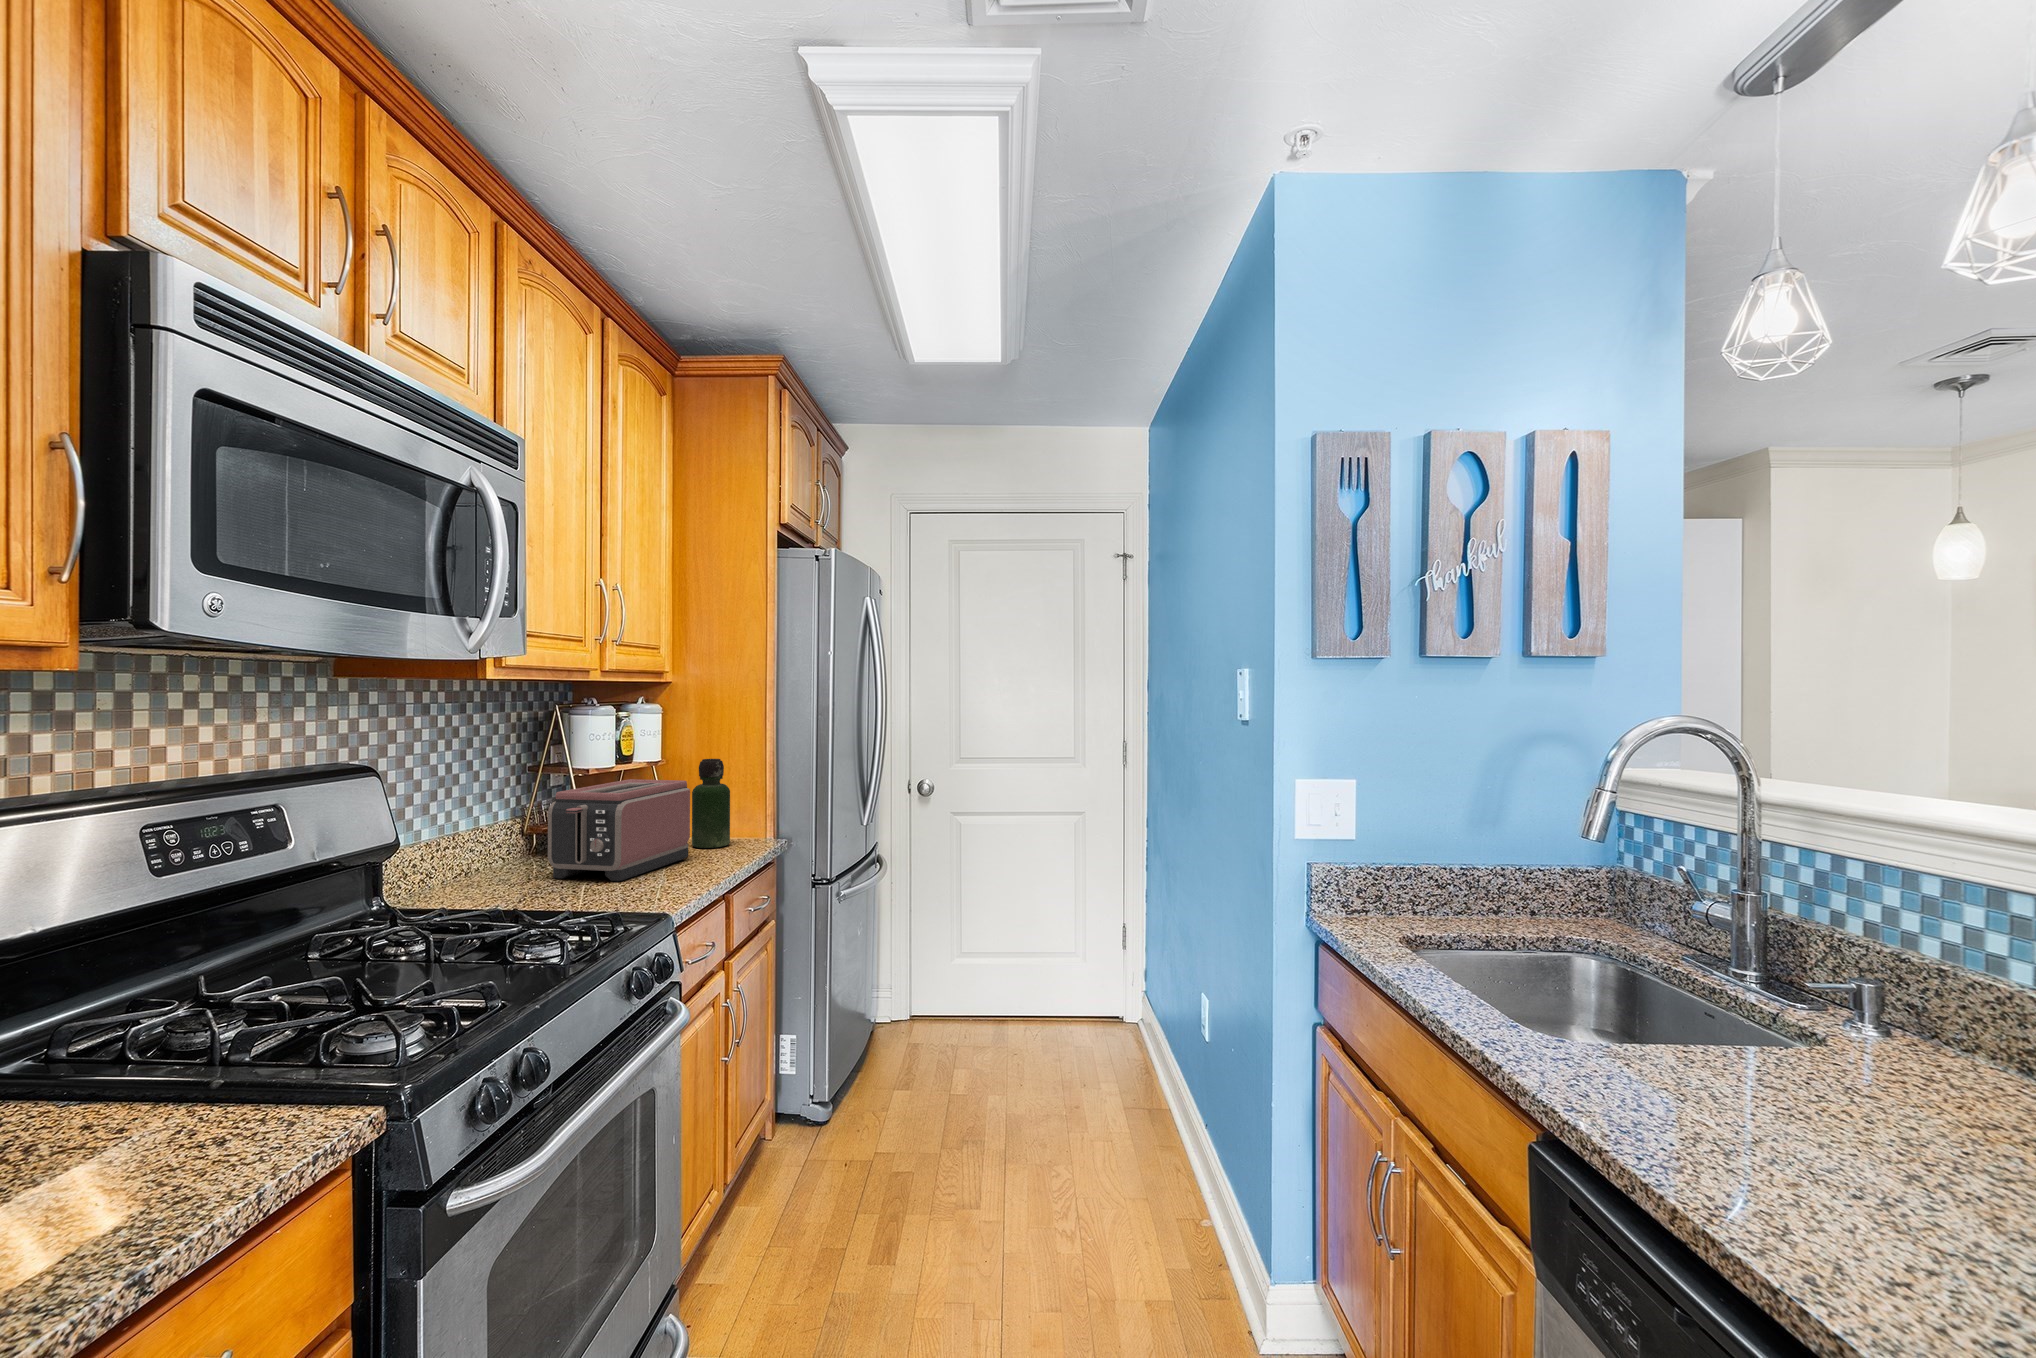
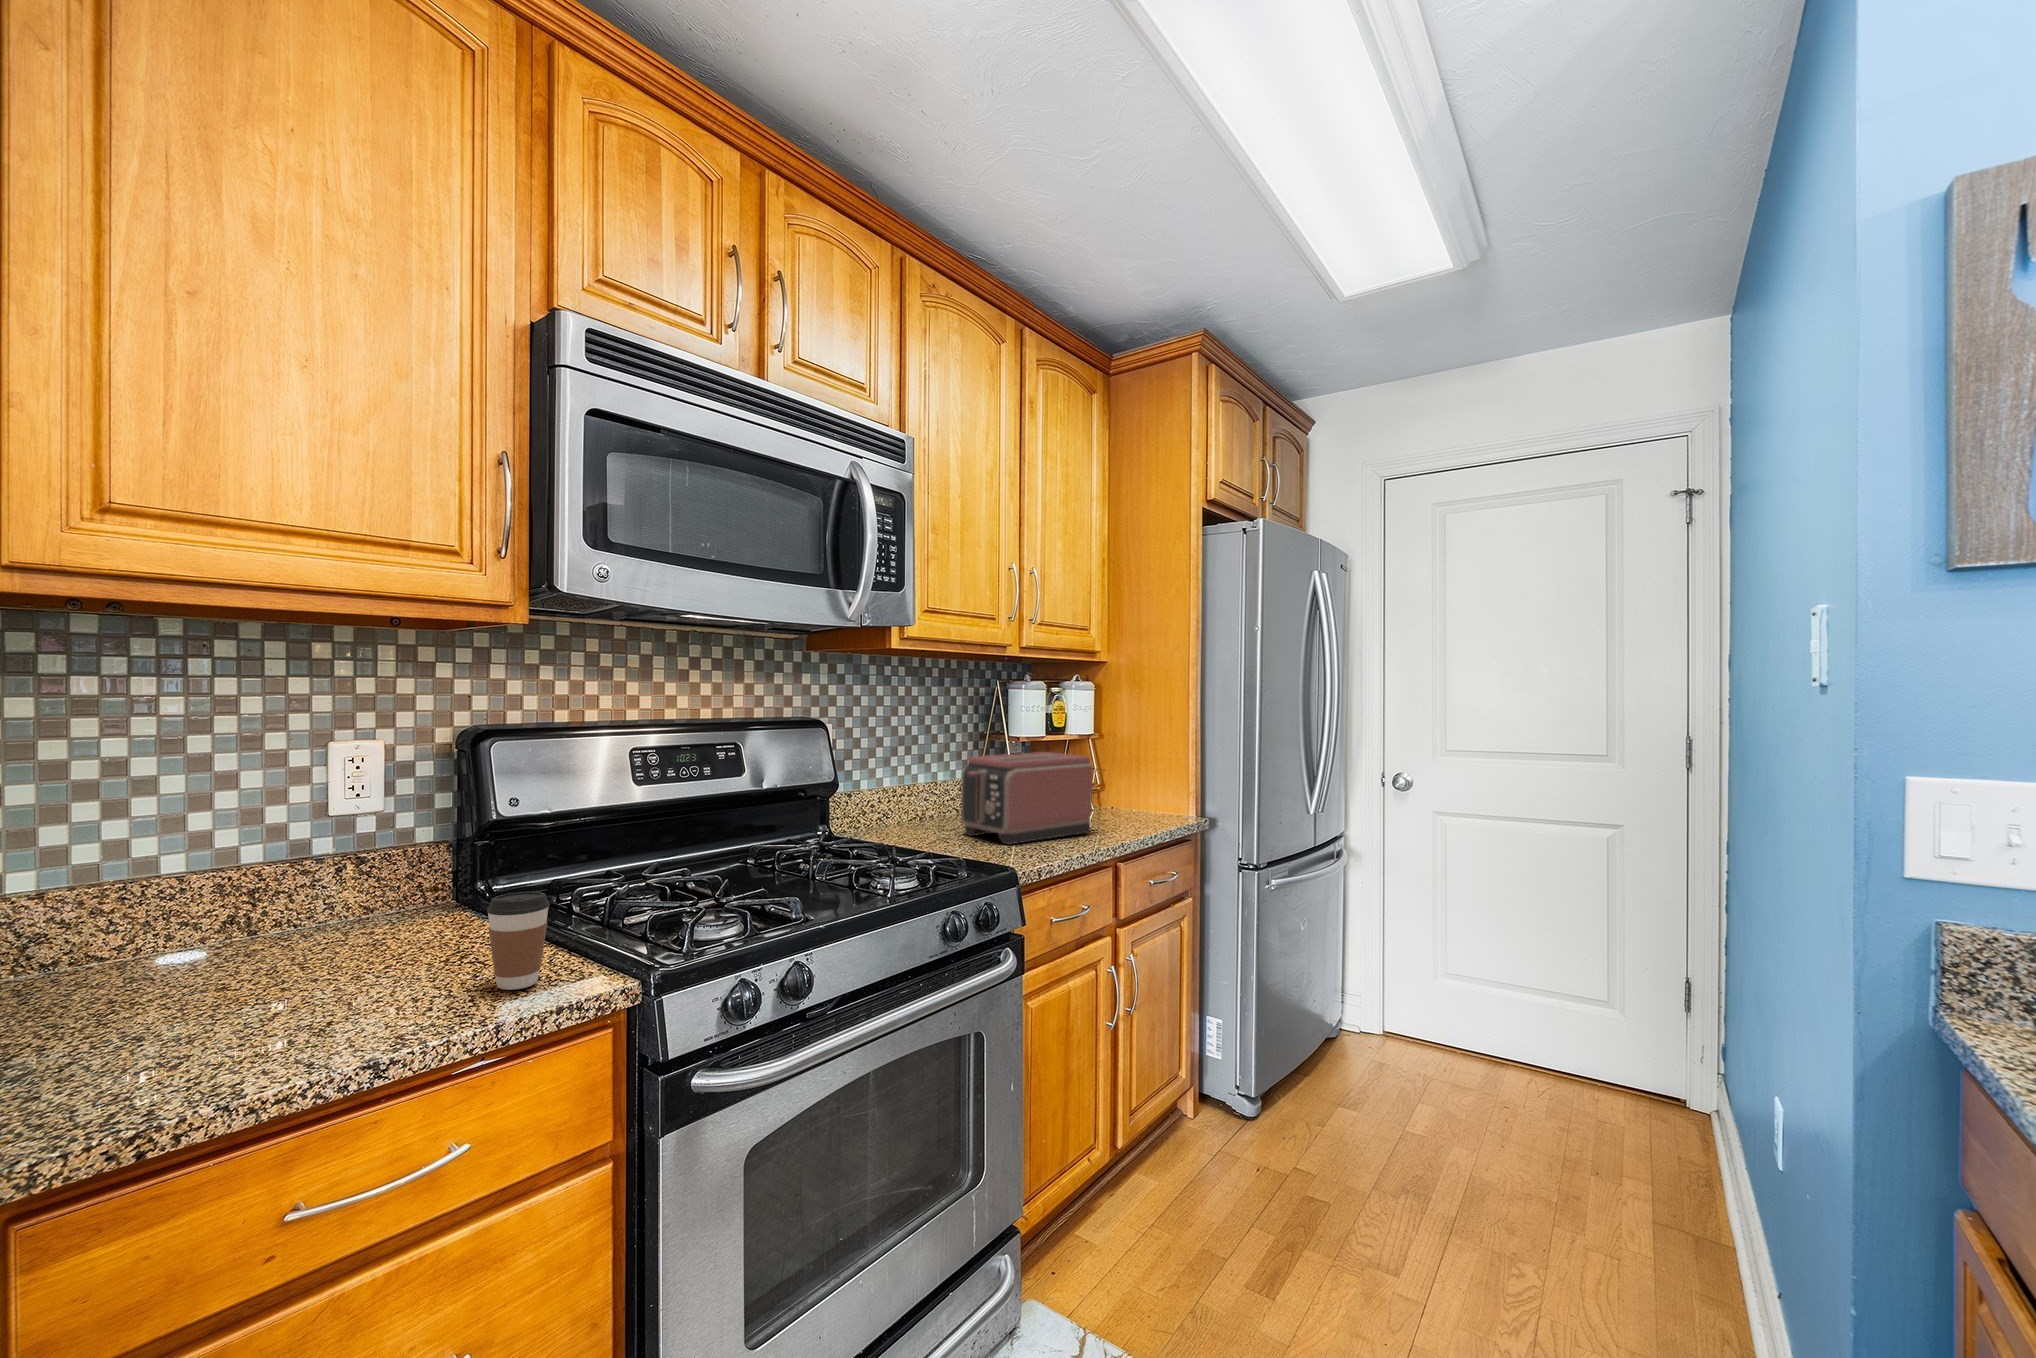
bottle: present [692,759,730,848] -> none [1109,738,1146,827]
coffee cup: none [151,1022,250,1159] -> present [487,892,550,990]

